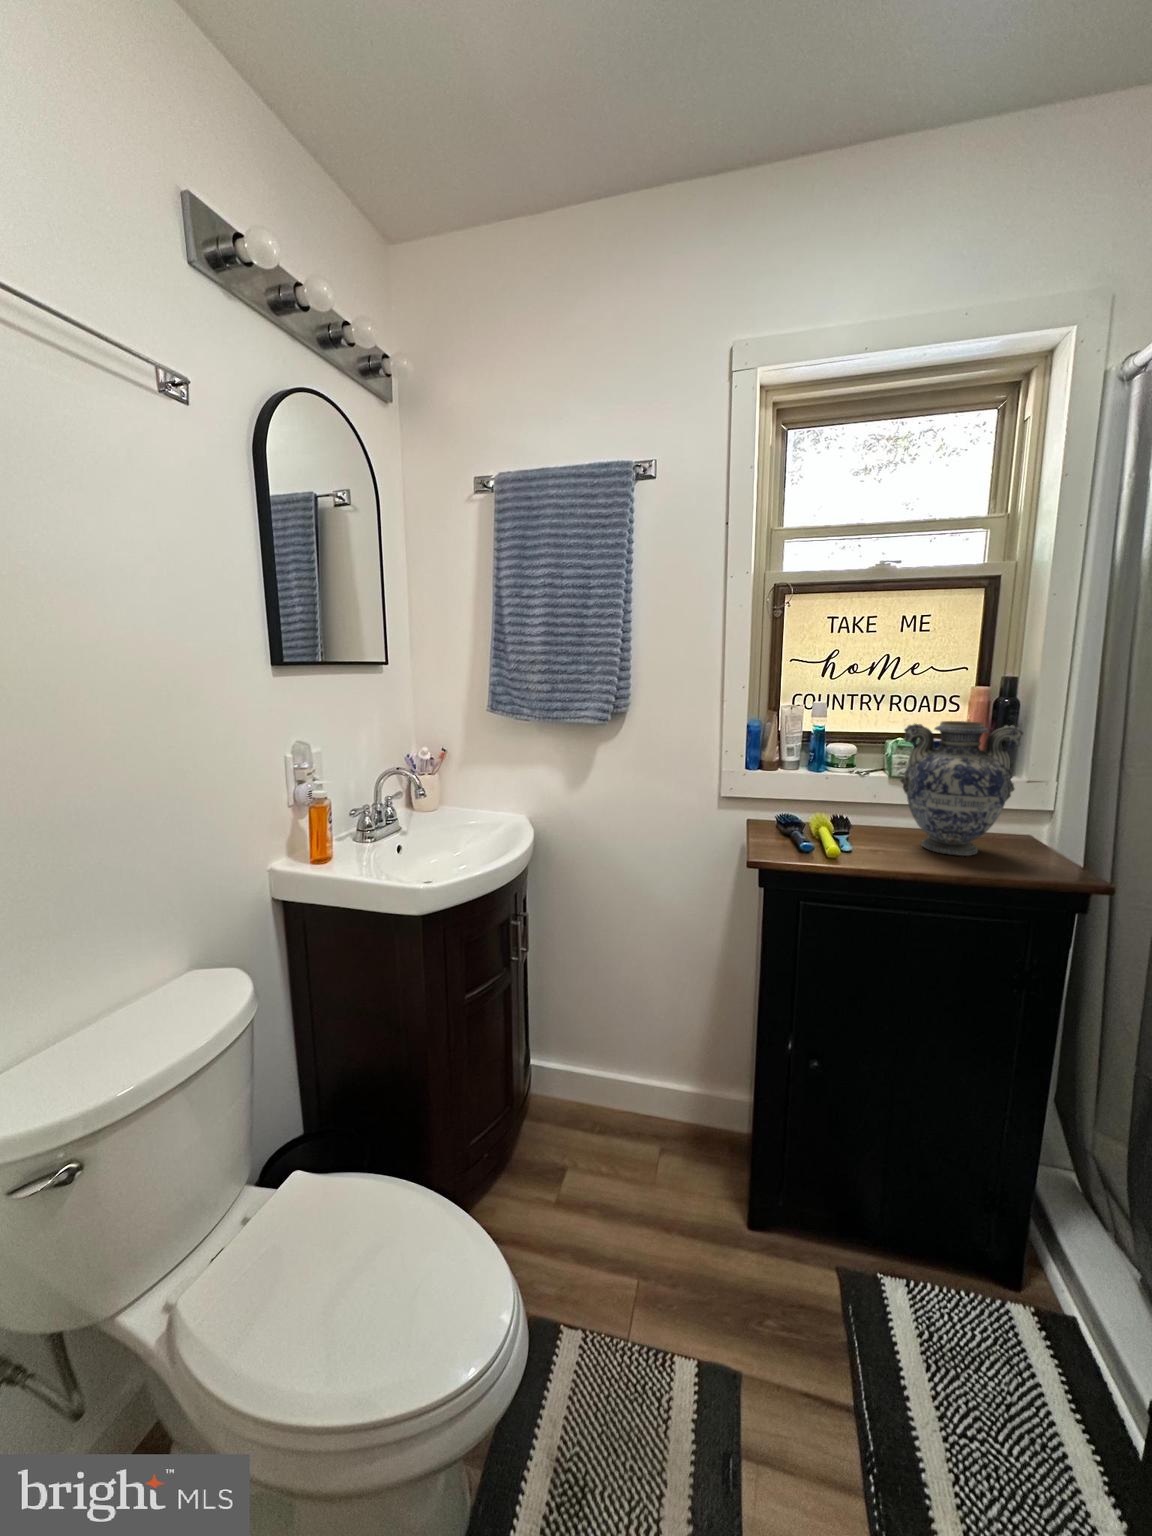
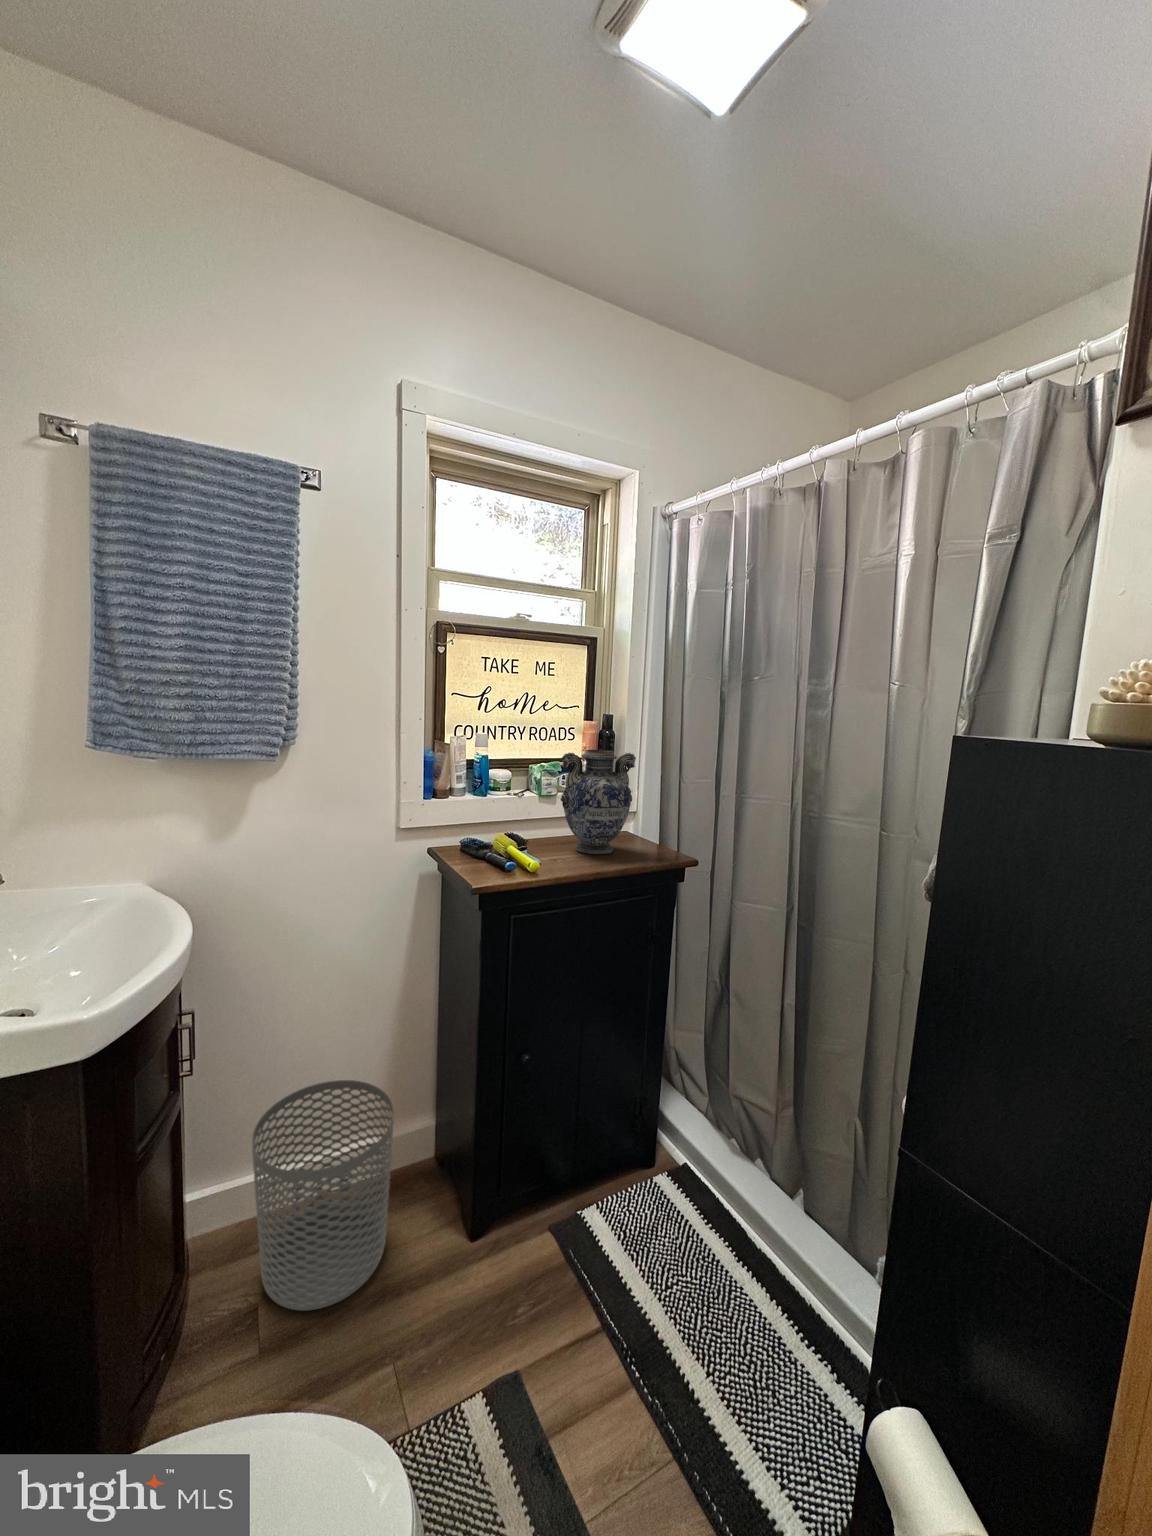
waste bin: none [569,1010,684,1200] -> present [252,1080,394,1311]

